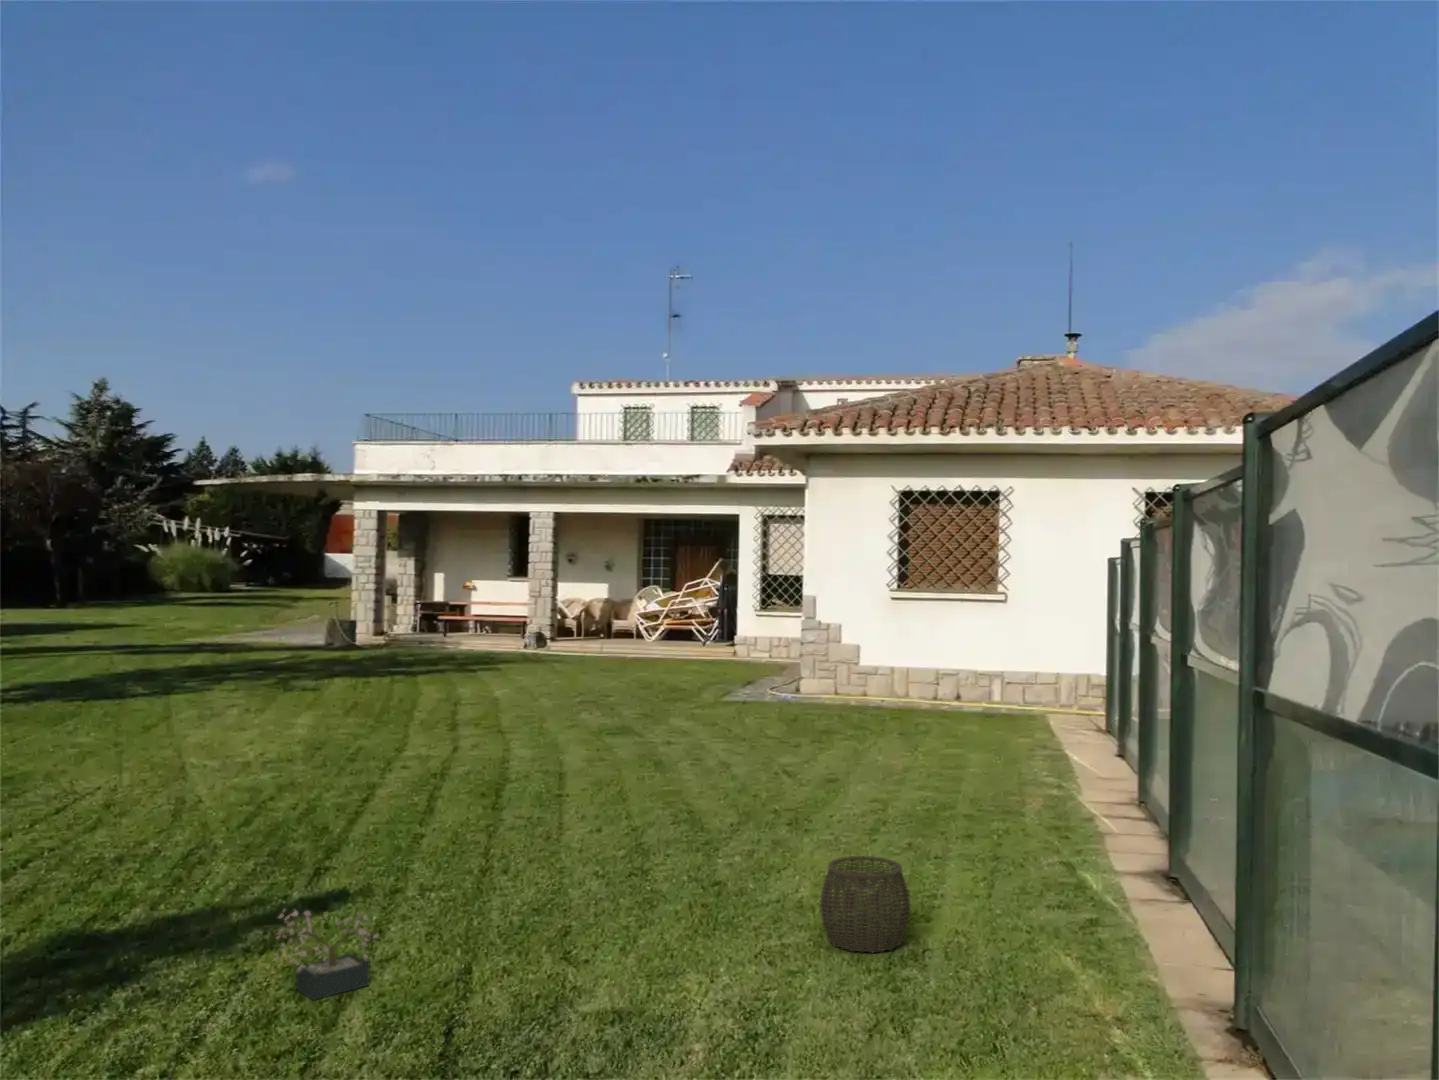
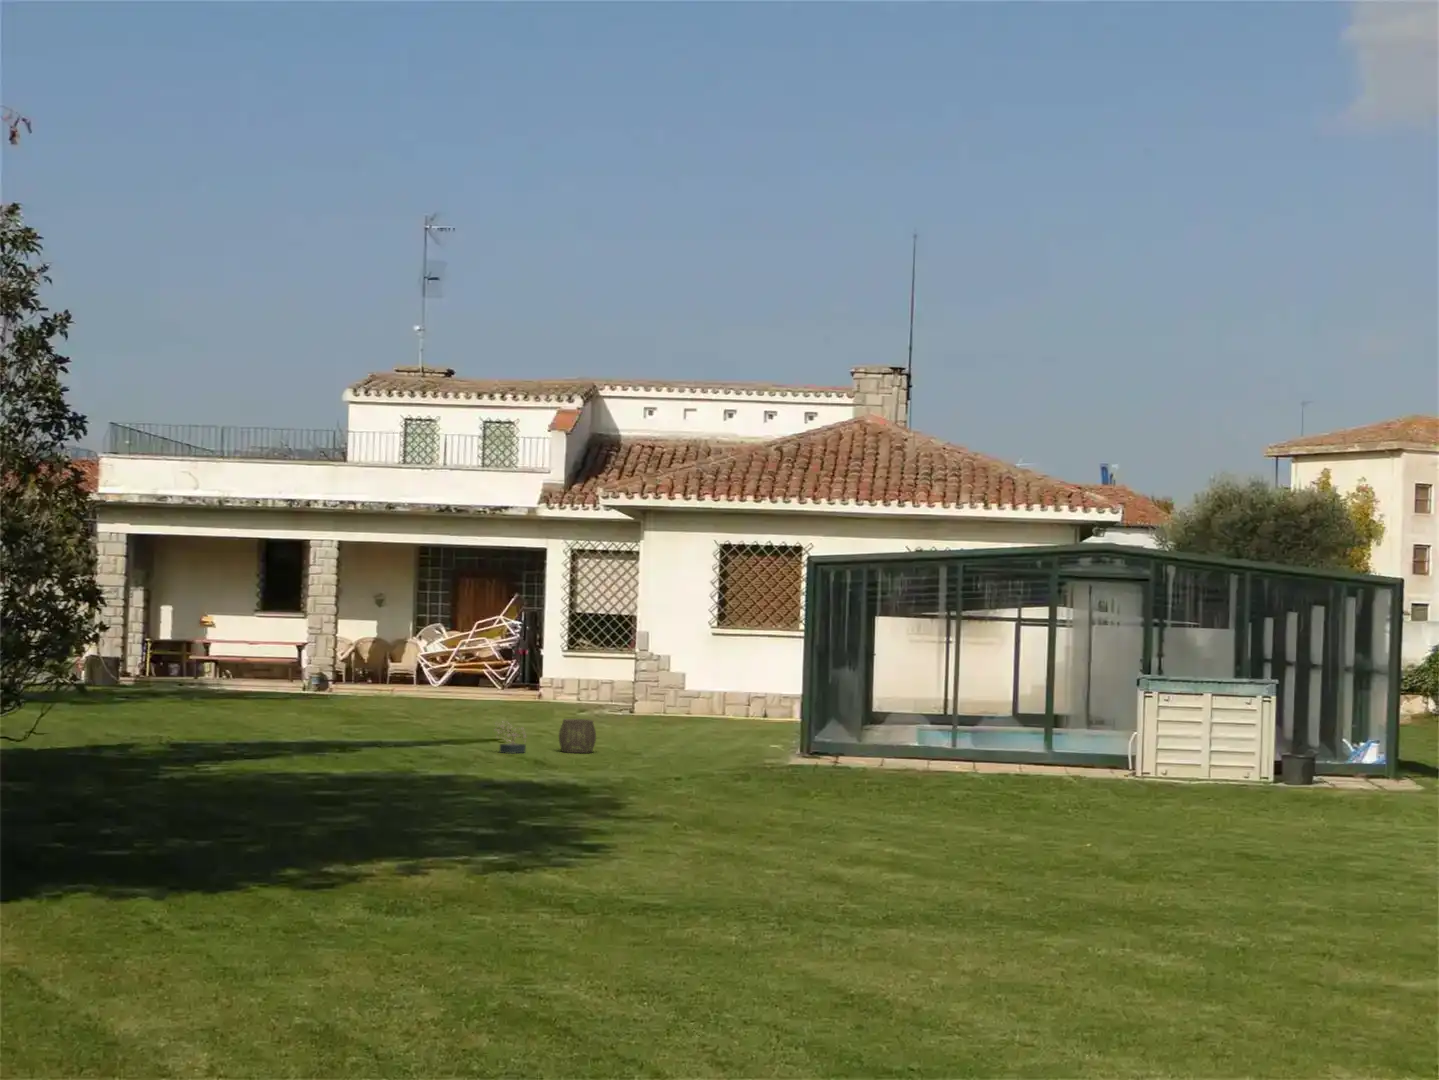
woven basket: present [820,856,910,953] -> present [559,719,596,753]

